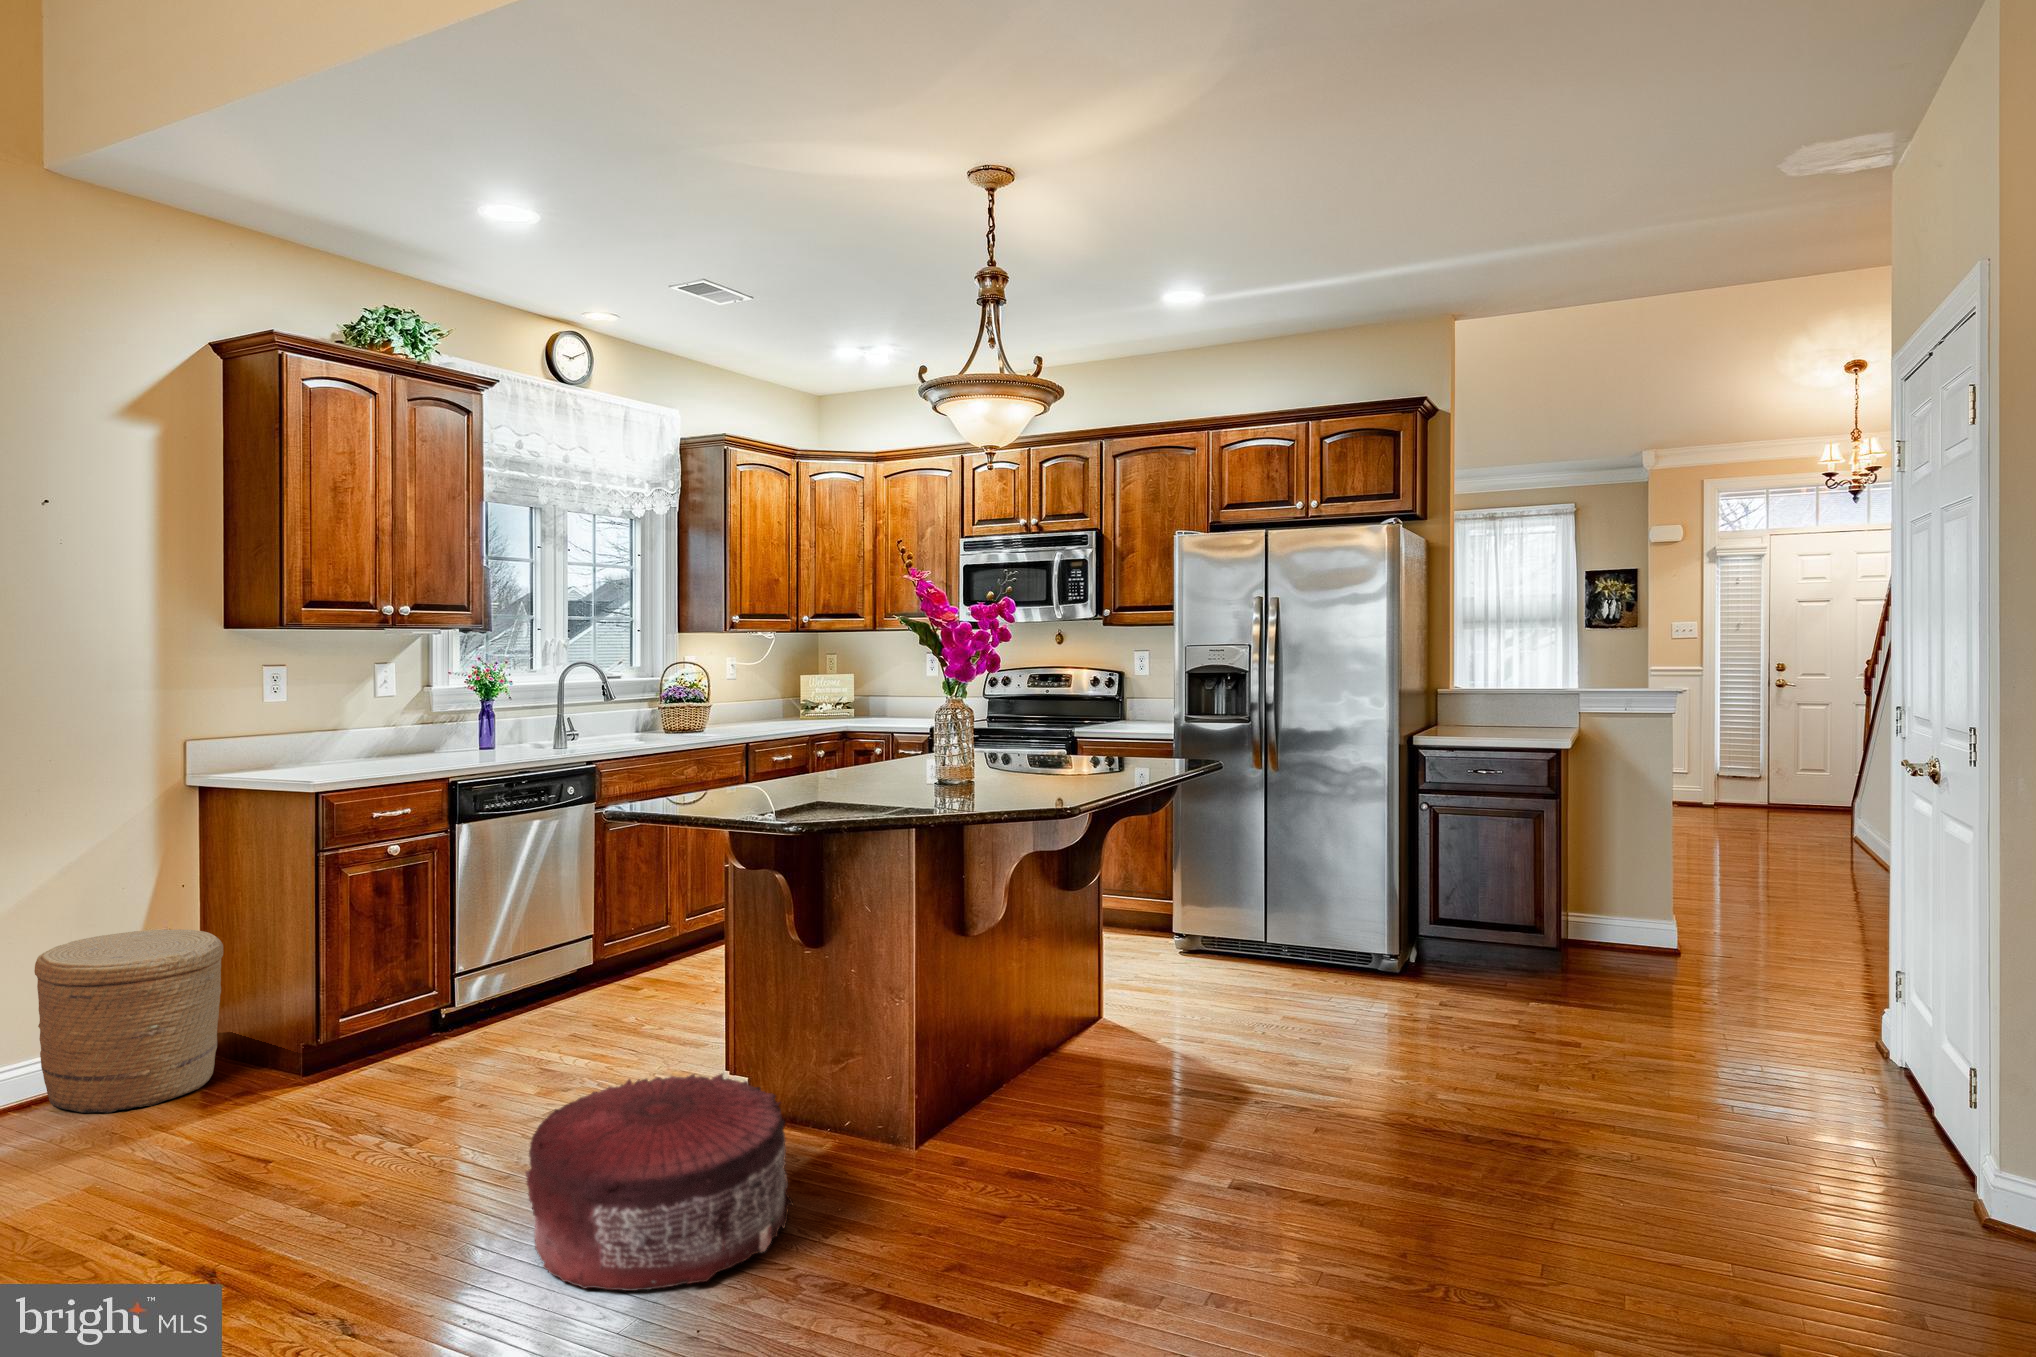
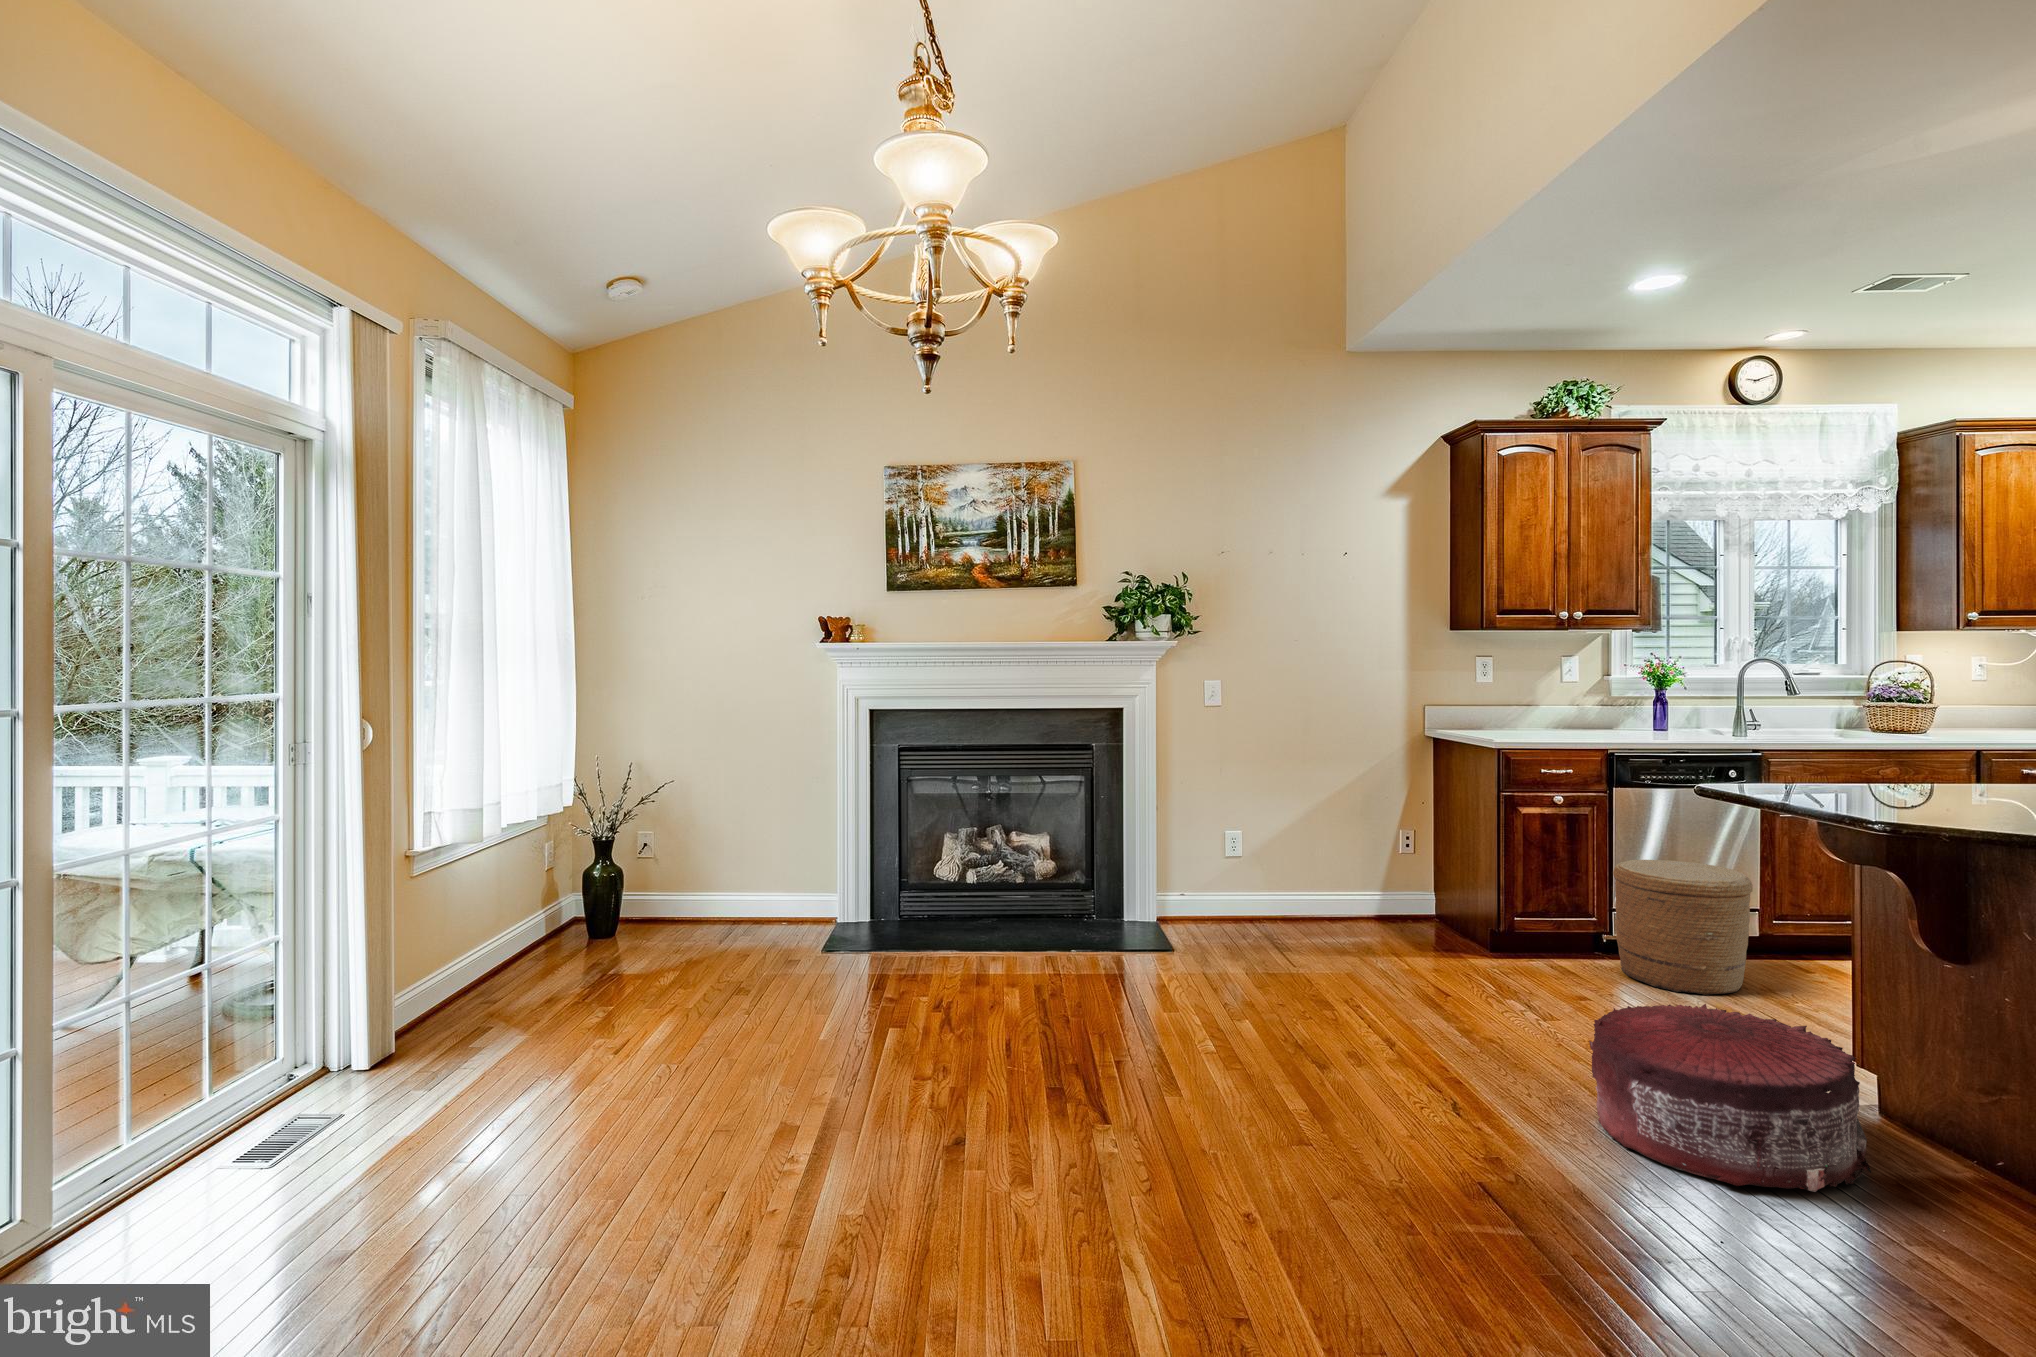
woven basket: present [34,929,223,1113] -> present [1613,860,1753,995]

